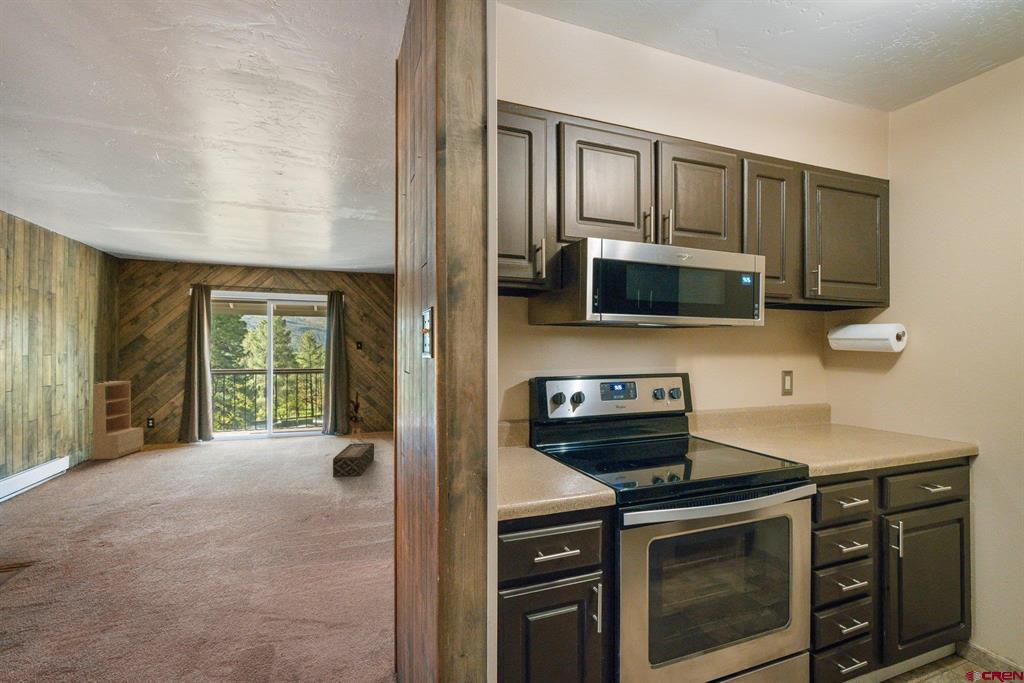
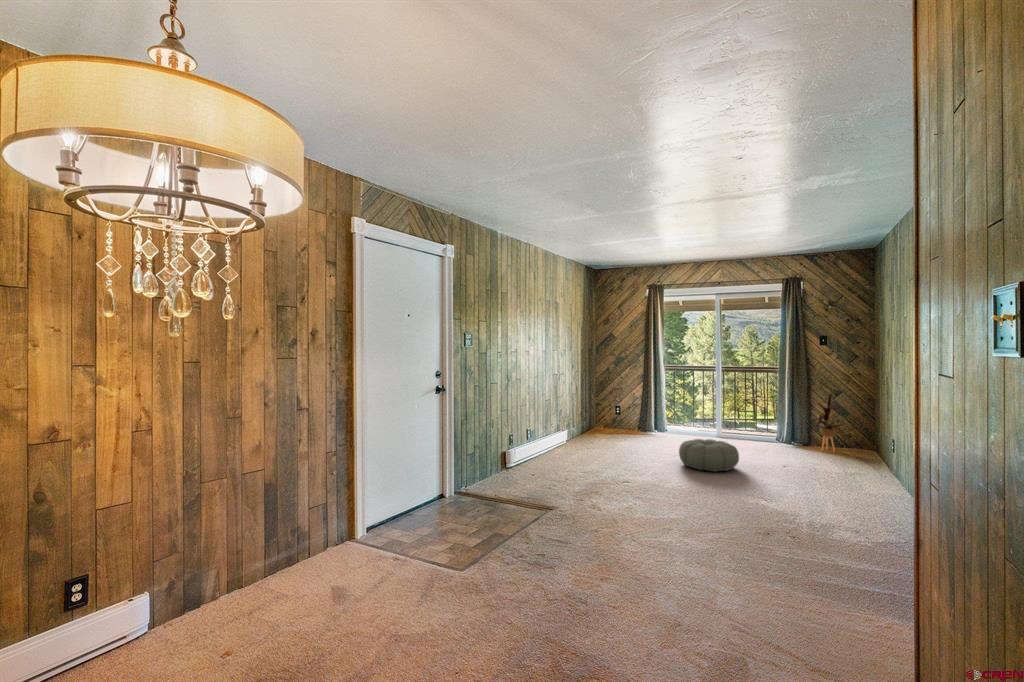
bookshelf: present [87,381,144,460] -> none [583,372,616,437]
woven basket: present [333,443,374,477] -> none [855,450,898,485]
pouf: none [134,456,220,499] -> present [679,439,739,472]

